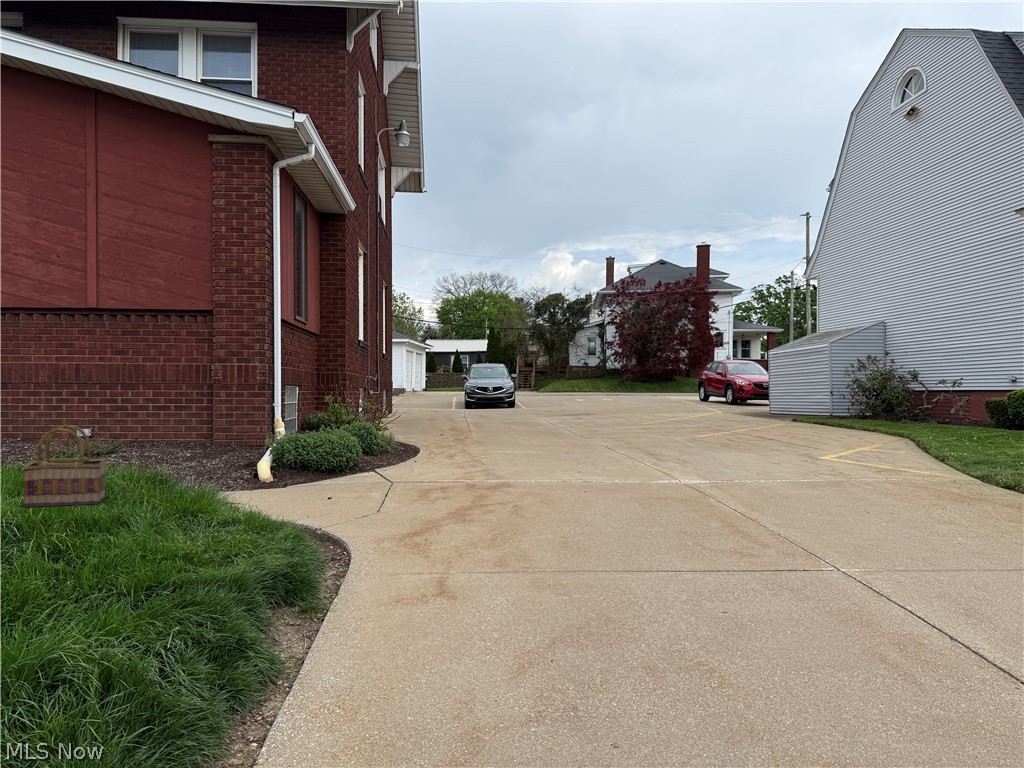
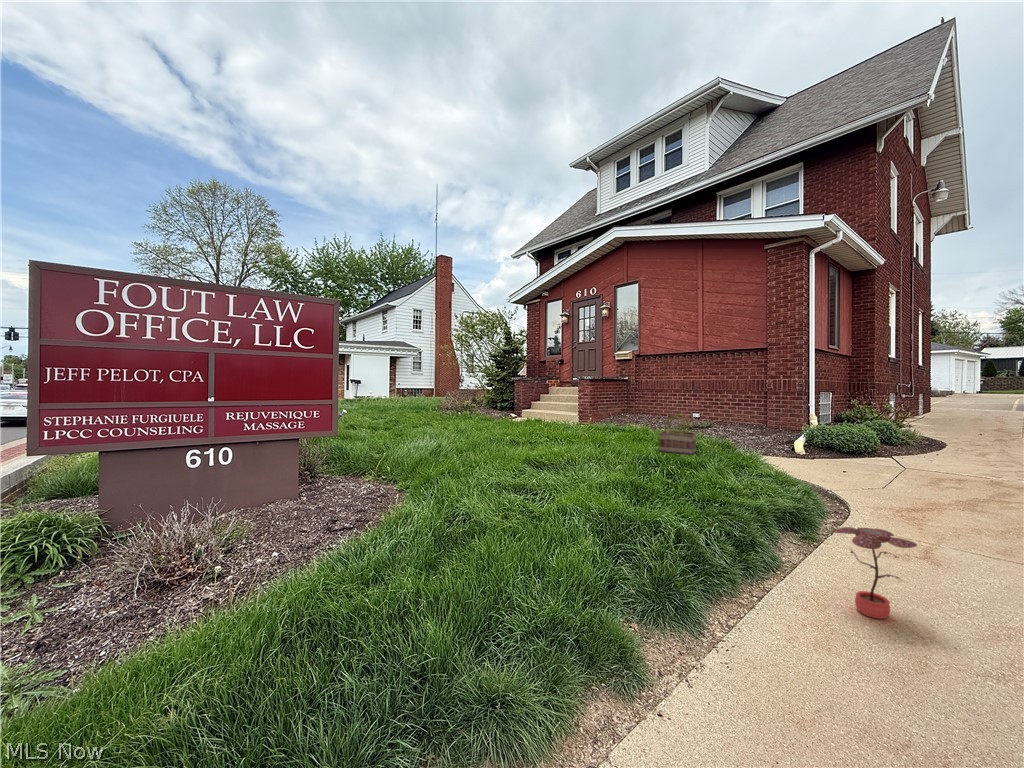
potted plant: none [366,570,464,705] -> present [834,527,917,619]

